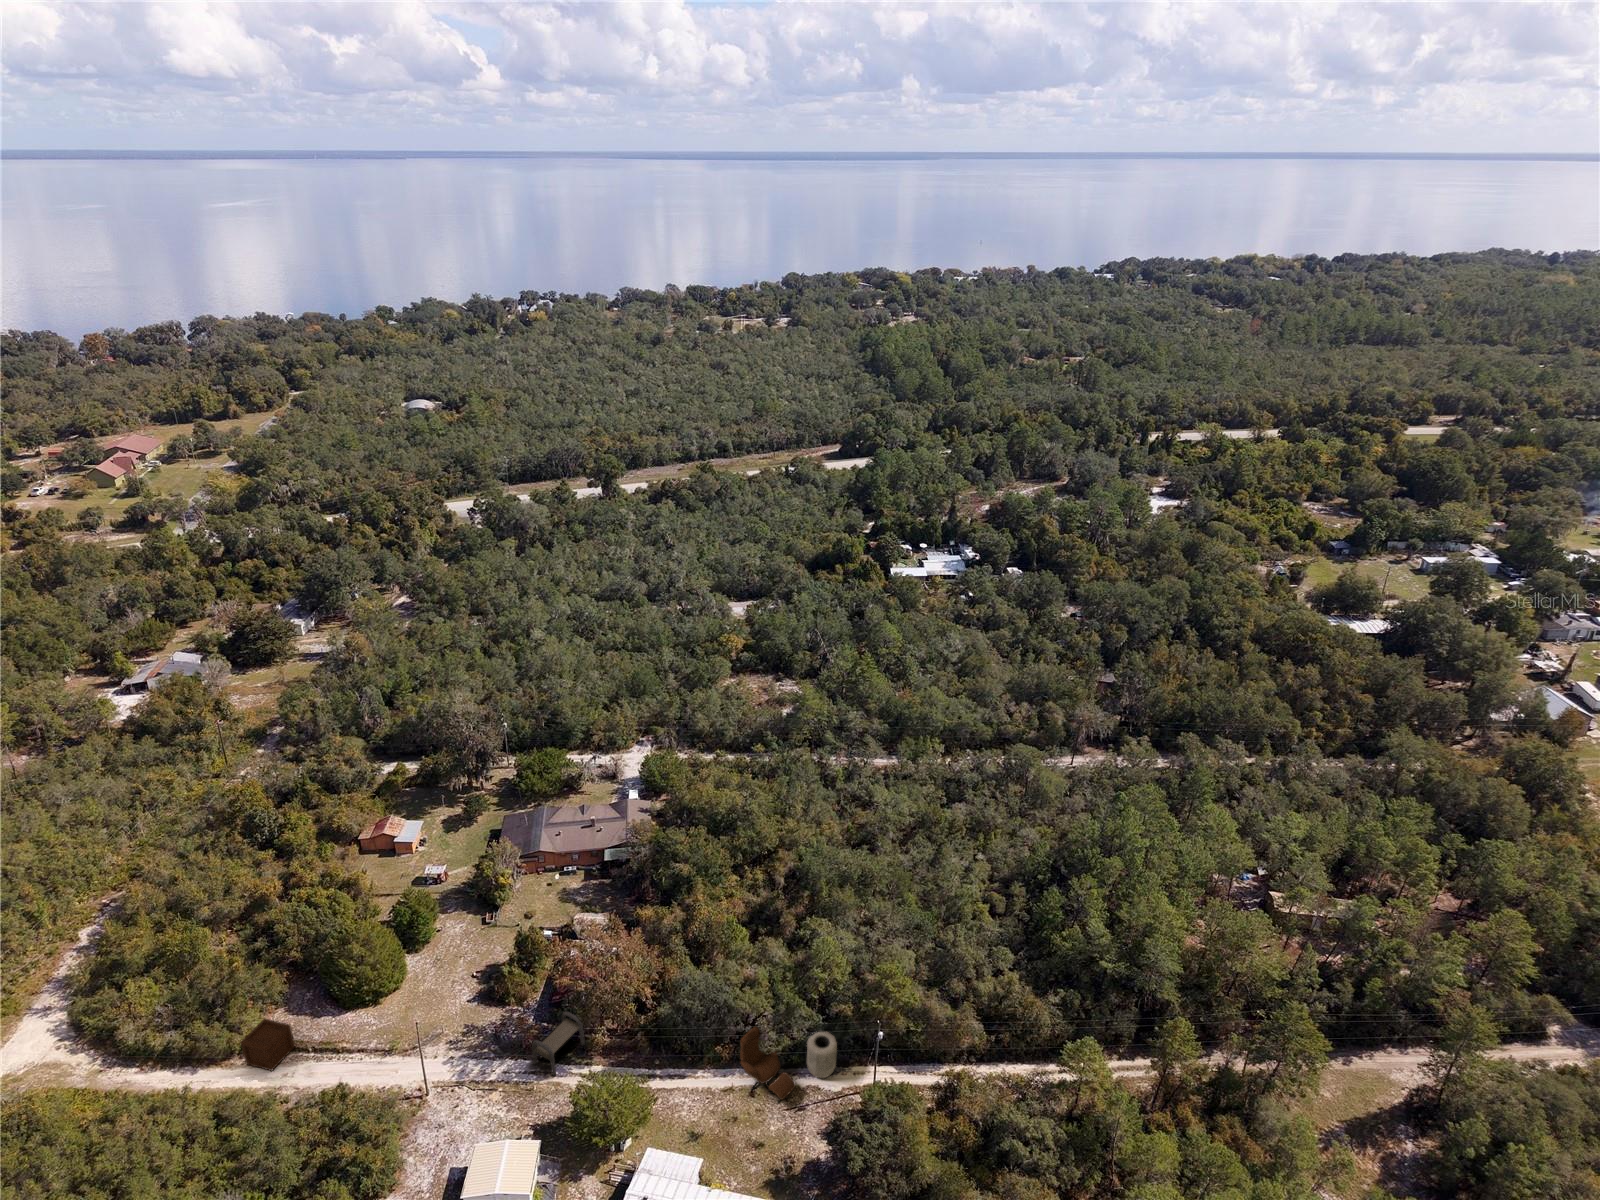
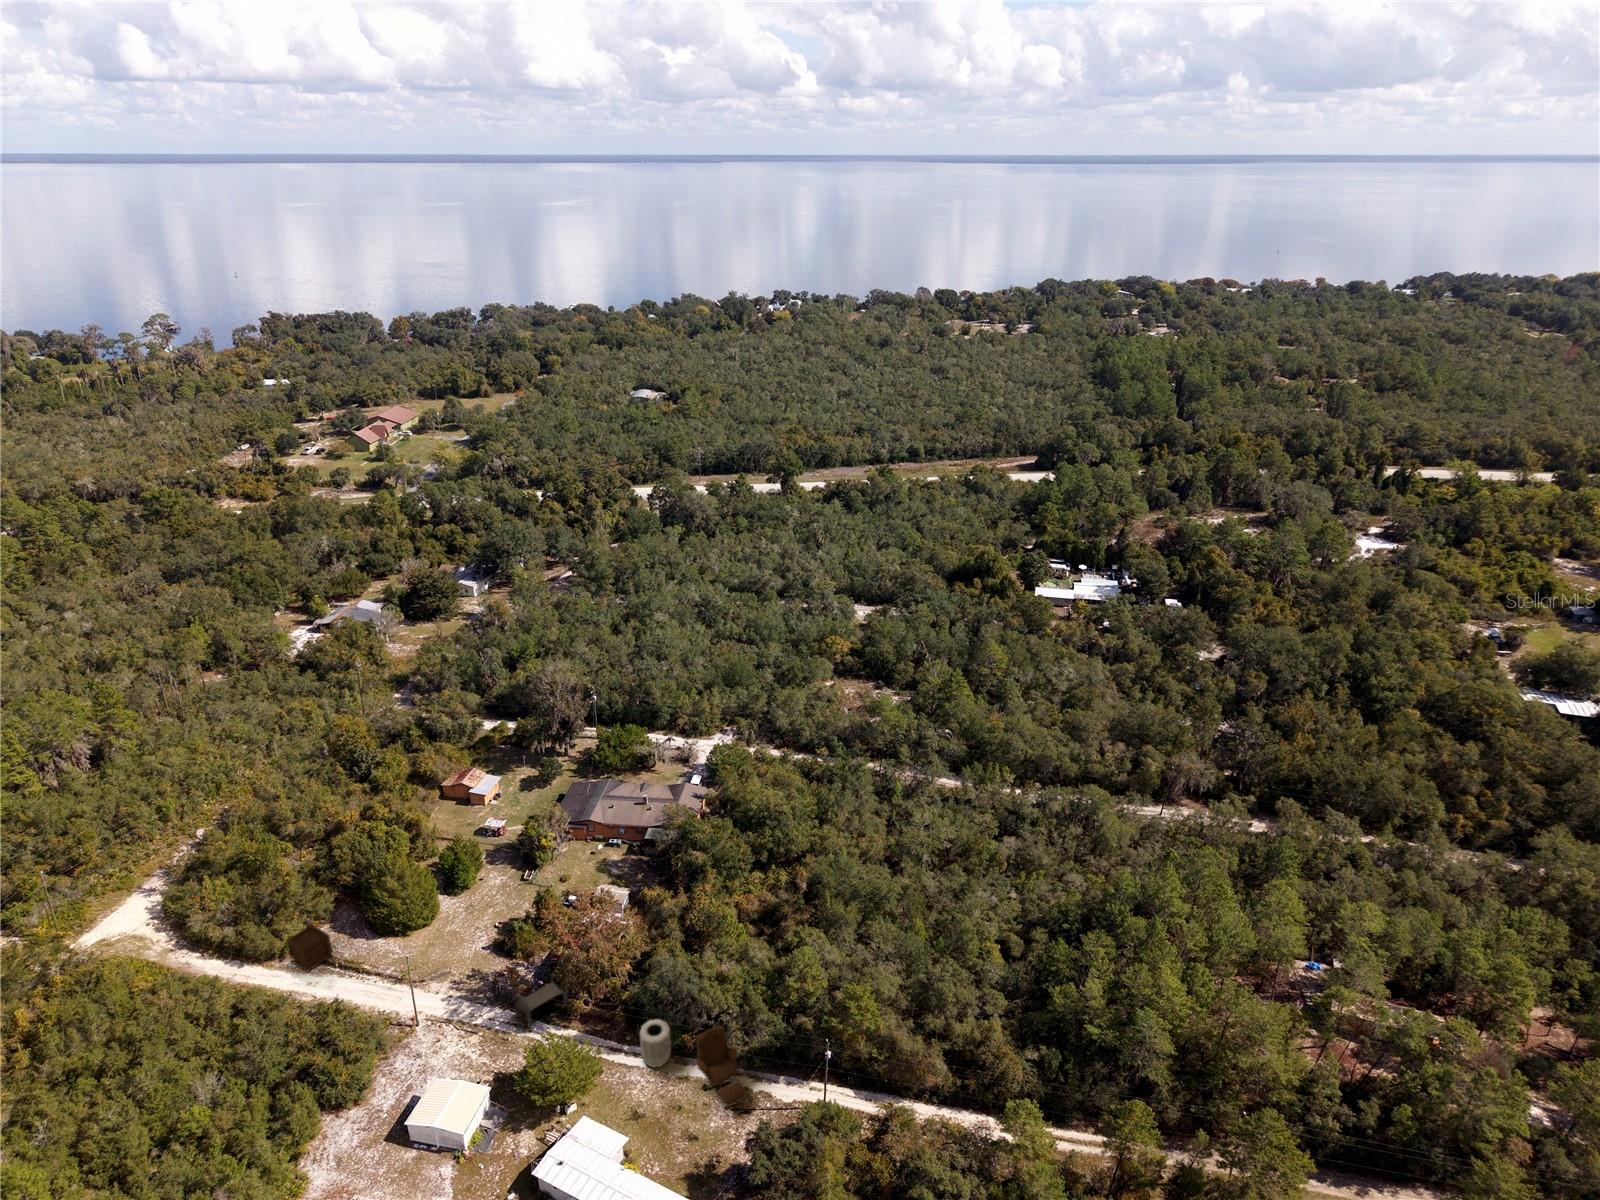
trash can: present [807,1032,837,1078] -> present [640,1019,671,1068]

